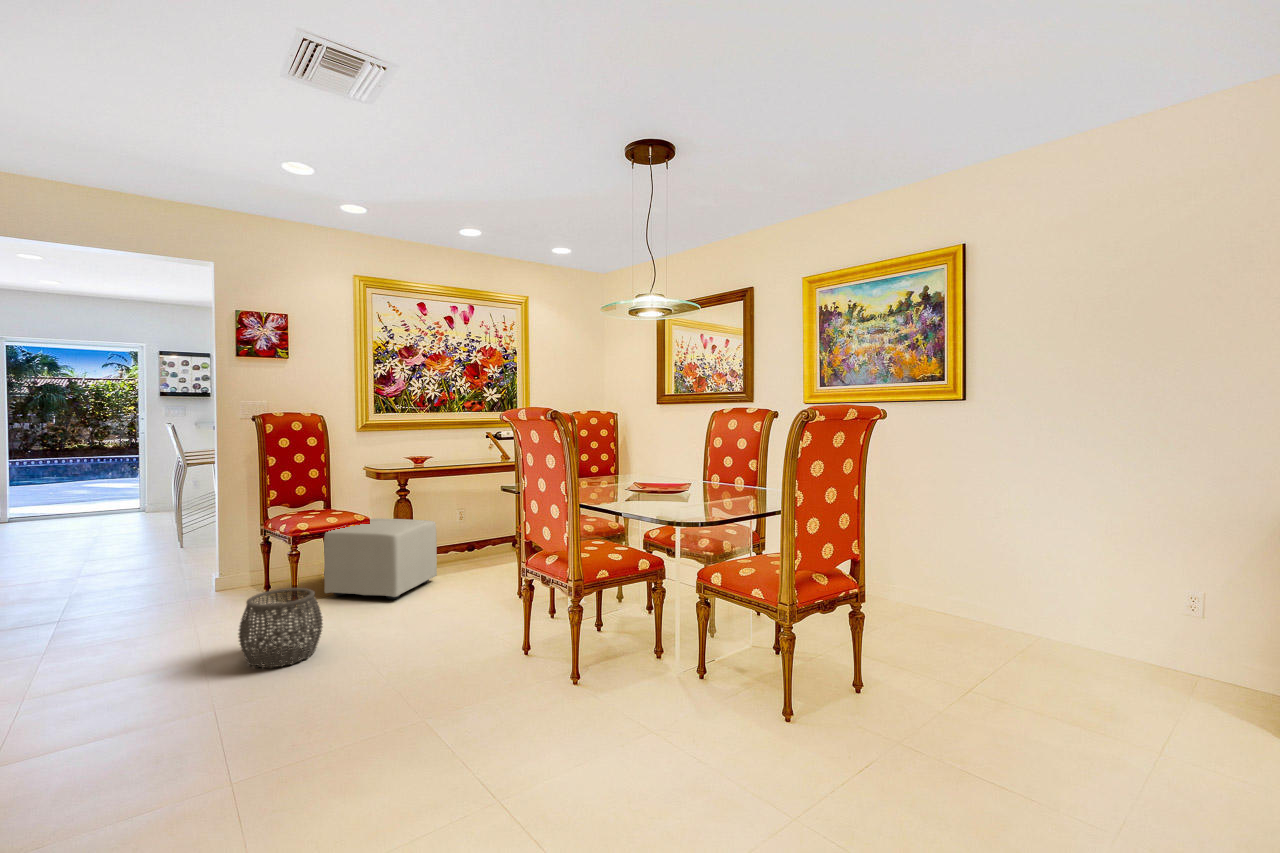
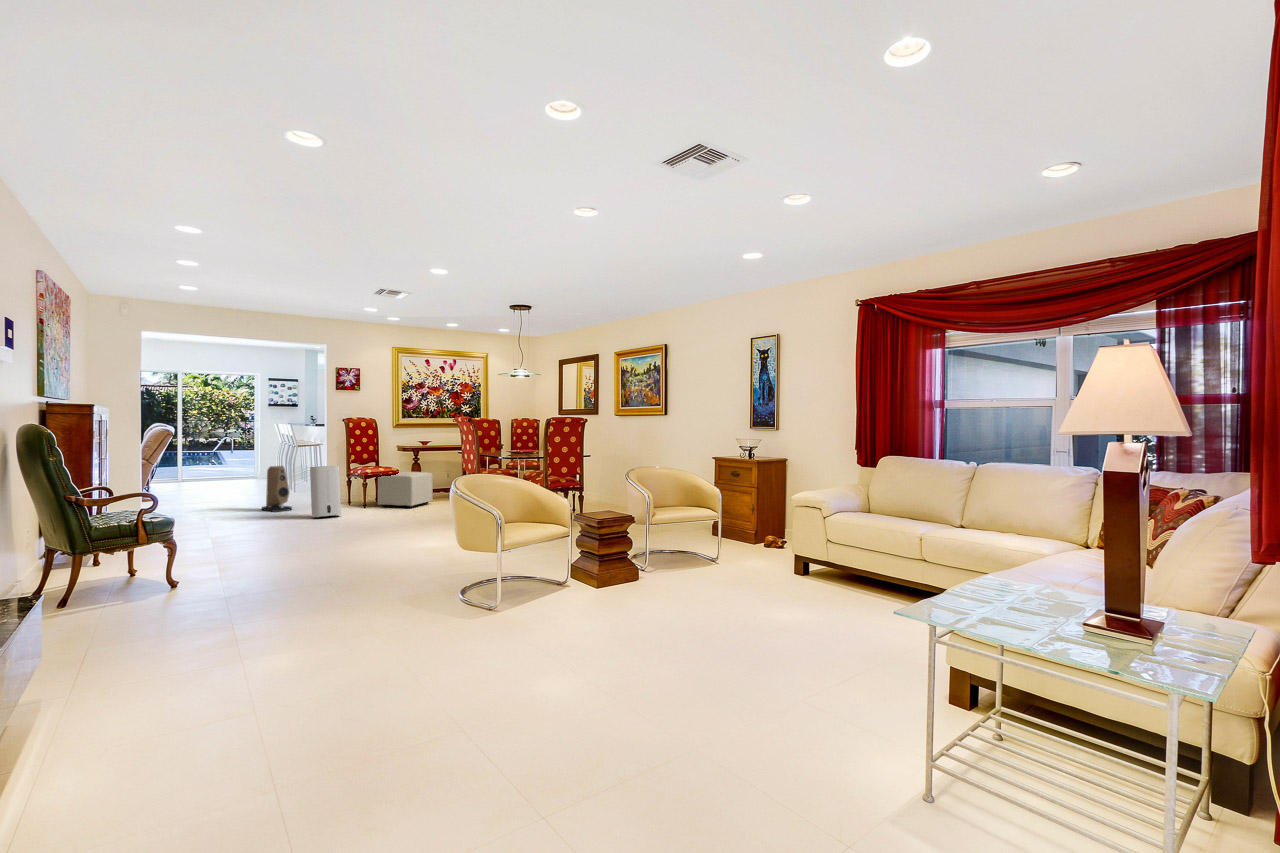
speaker: none [63,518,132,626] -> present [262,466,292,512]
air purifier: none [149,525,231,656] -> present [310,466,341,518]
woven basket: present [238,588,323,668] -> none [348,492,381,521]

